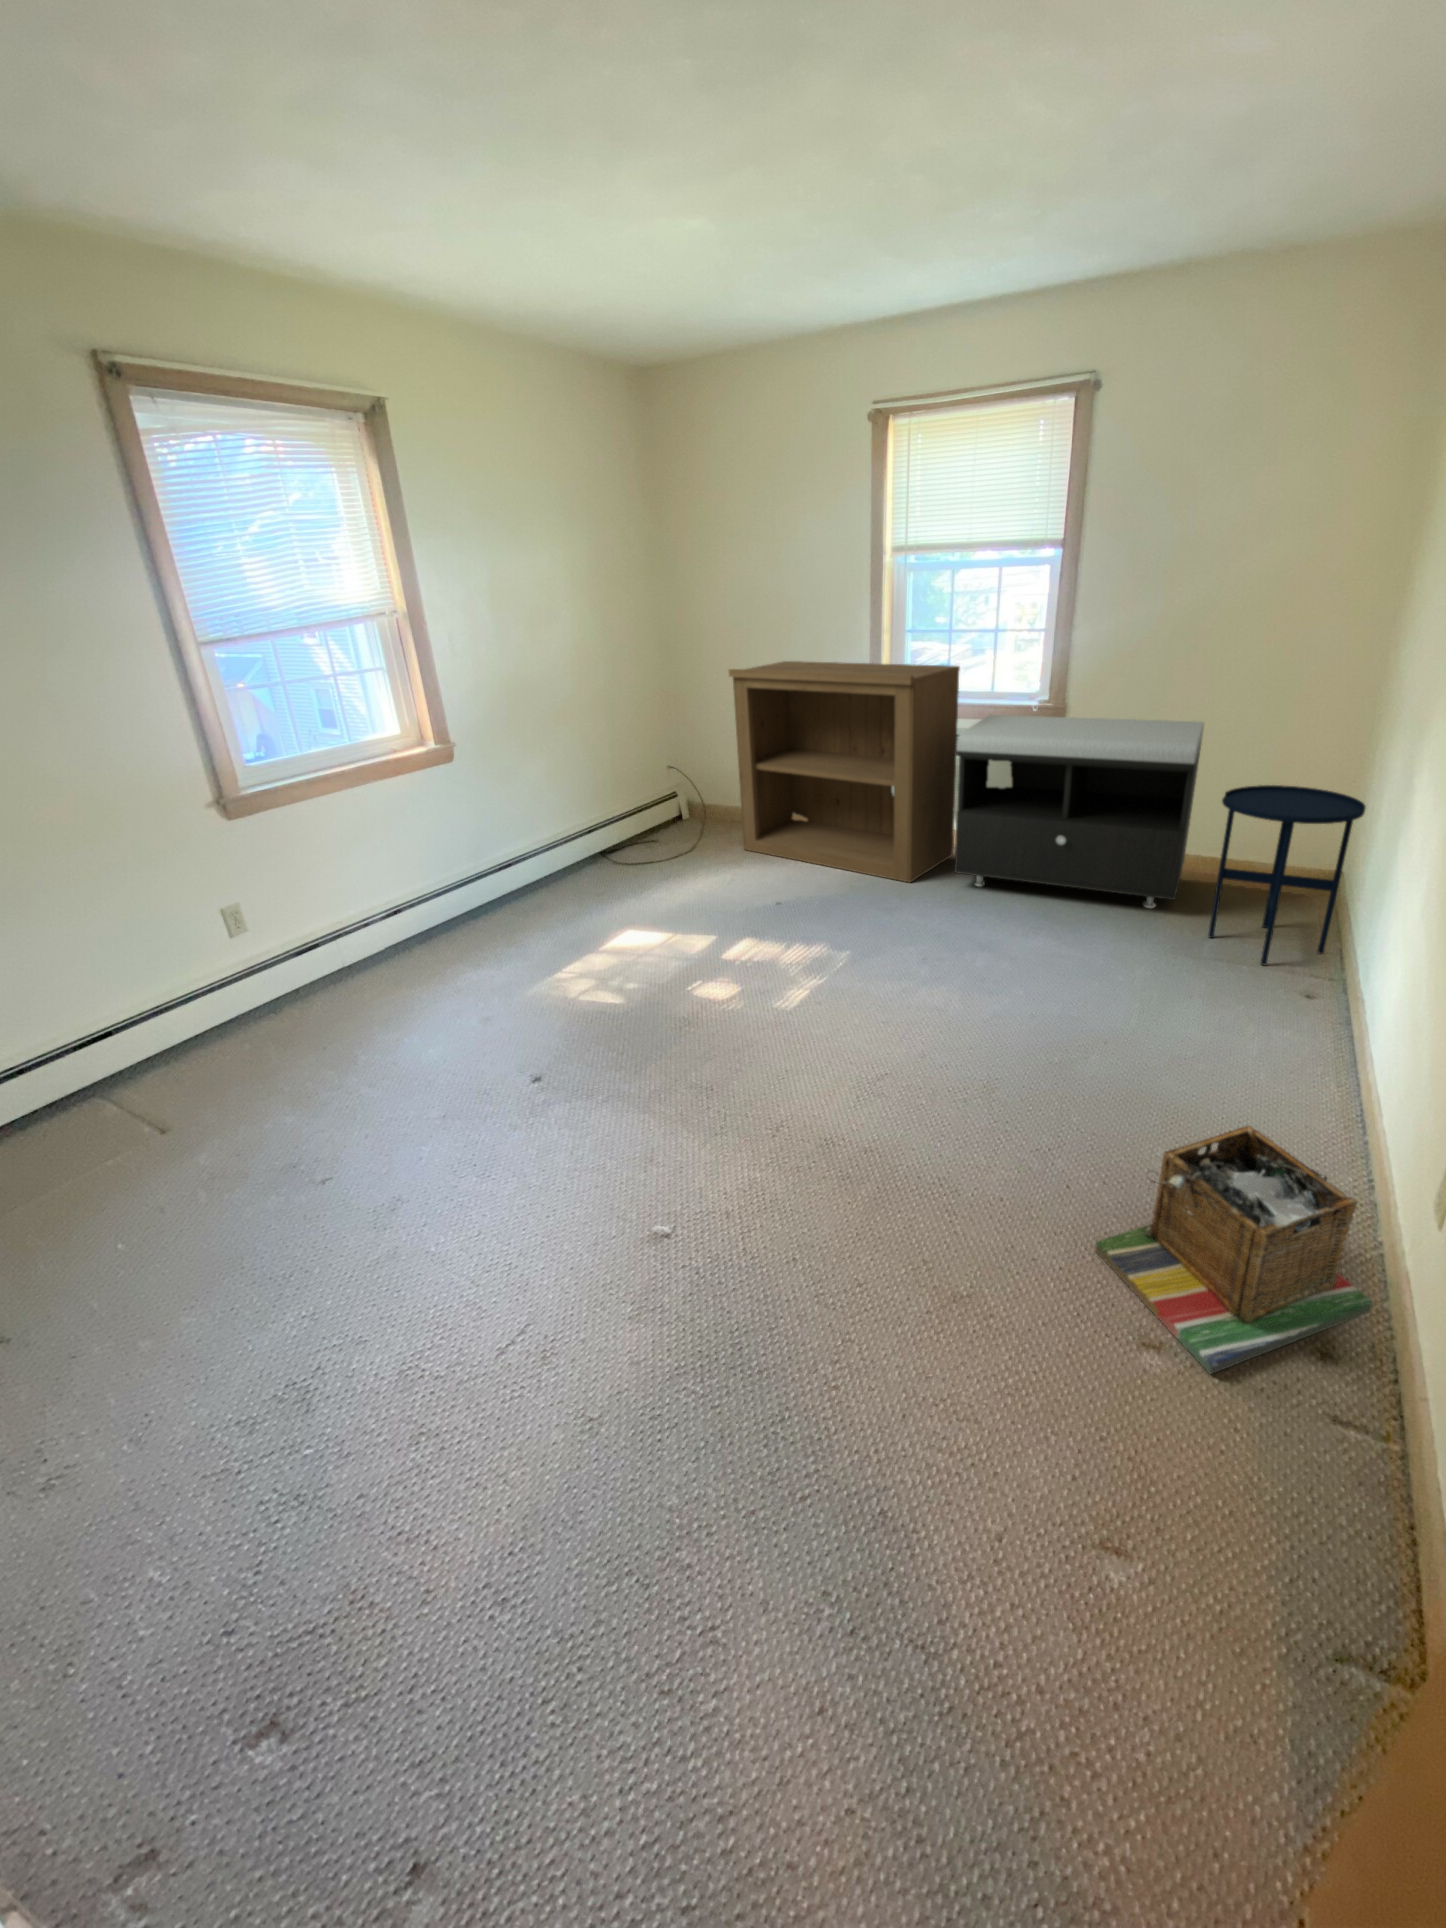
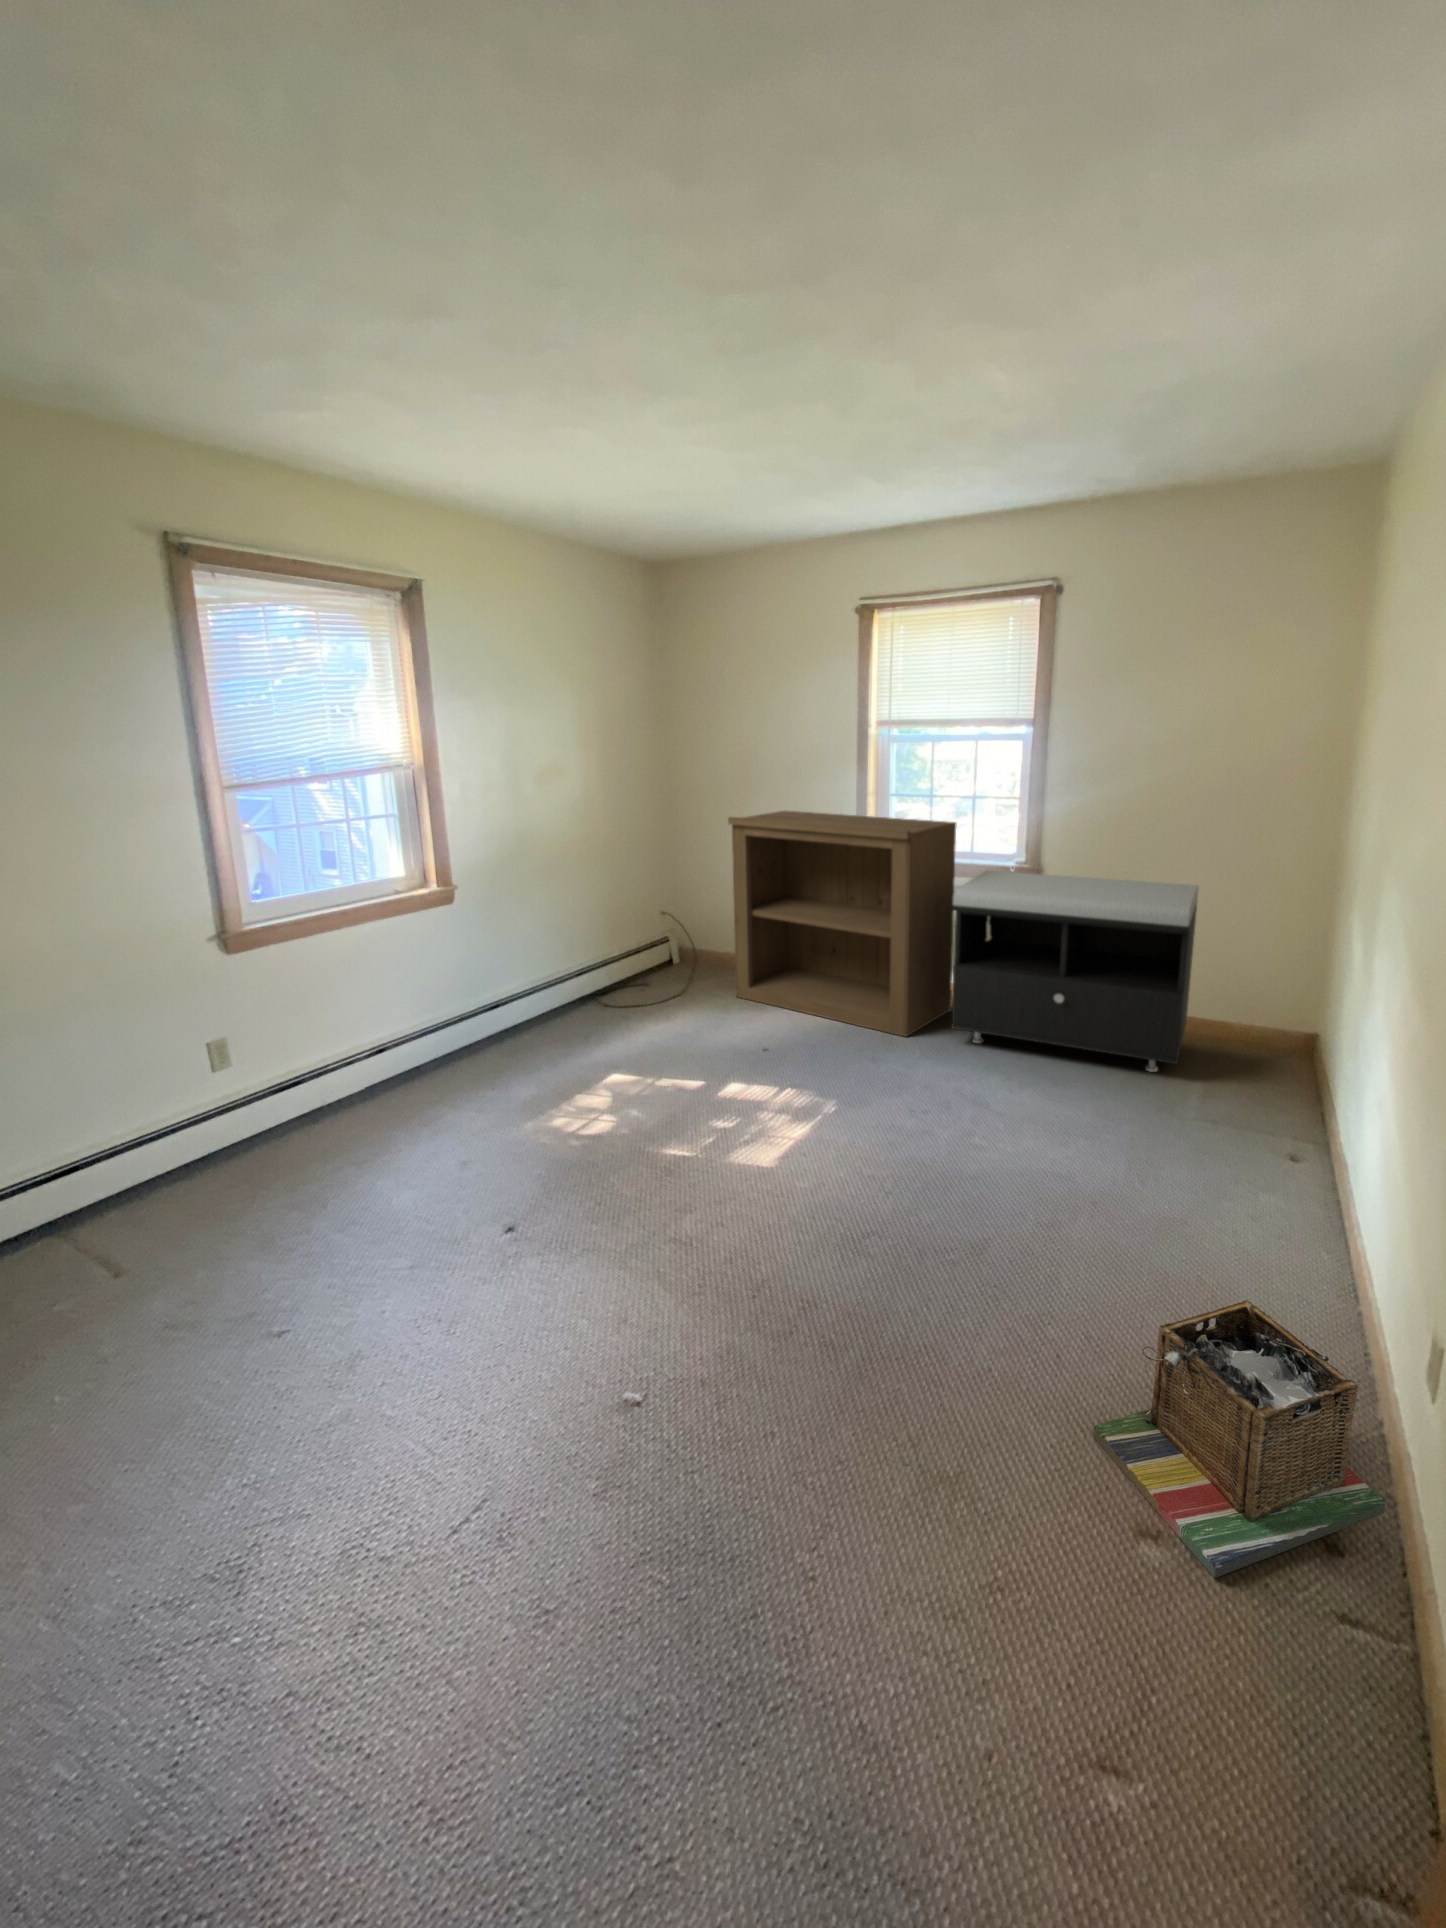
side table: present [1208,785,1366,965] -> none [1212,950,1359,1135]

